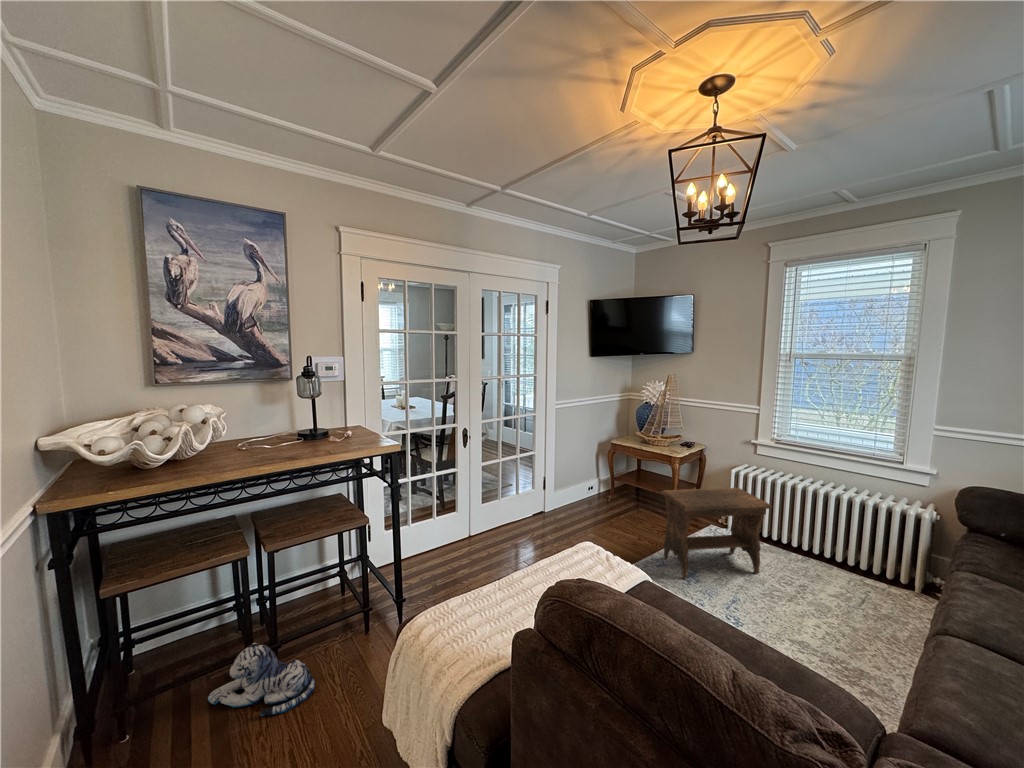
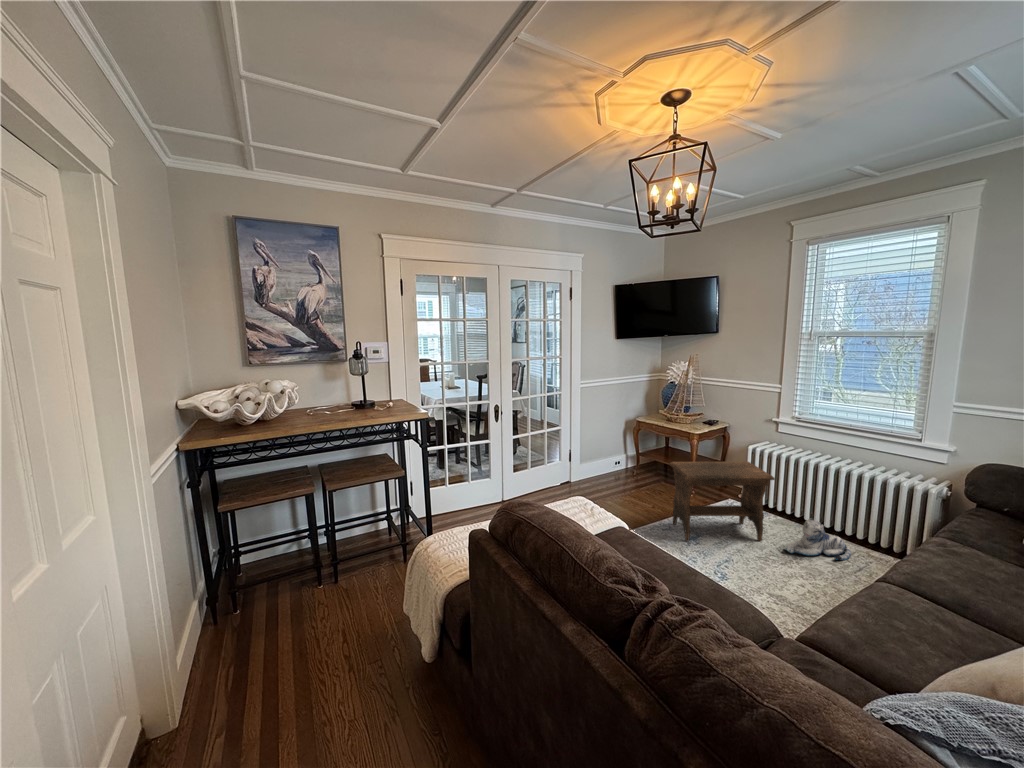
plush toy: present [208,643,315,716] -> present [784,518,851,560]

